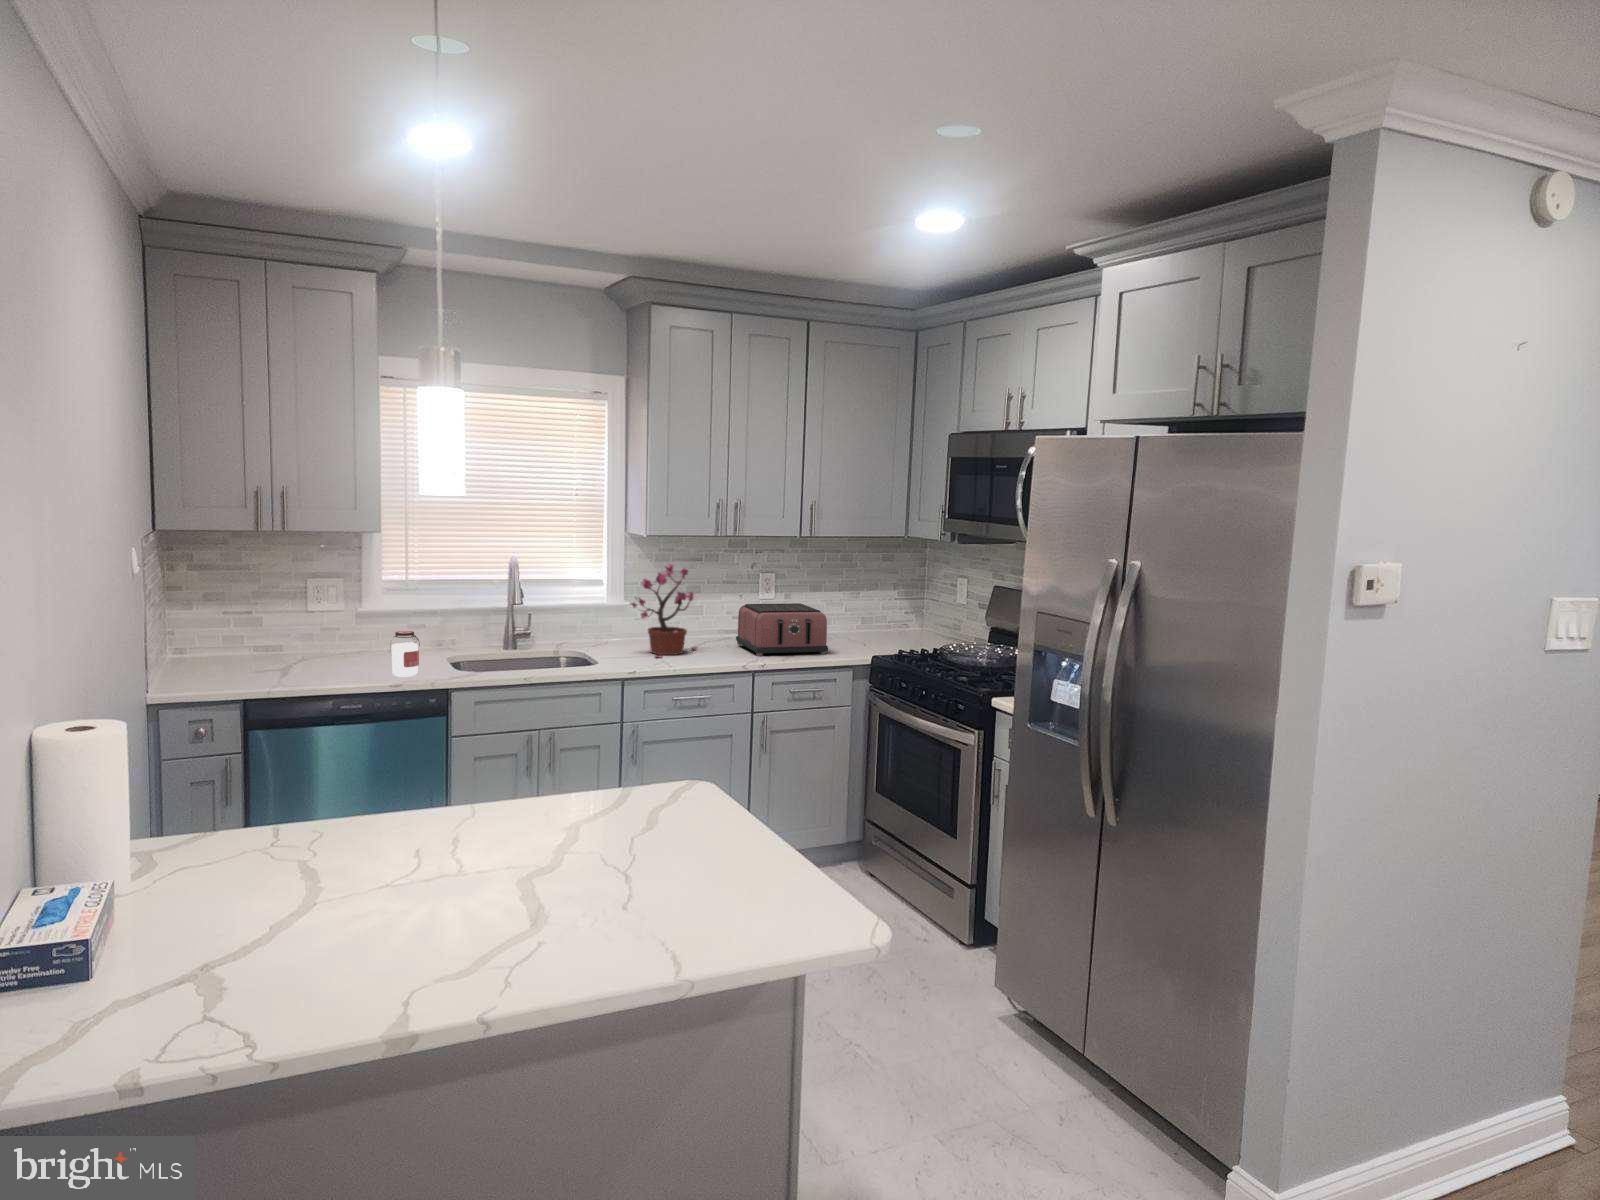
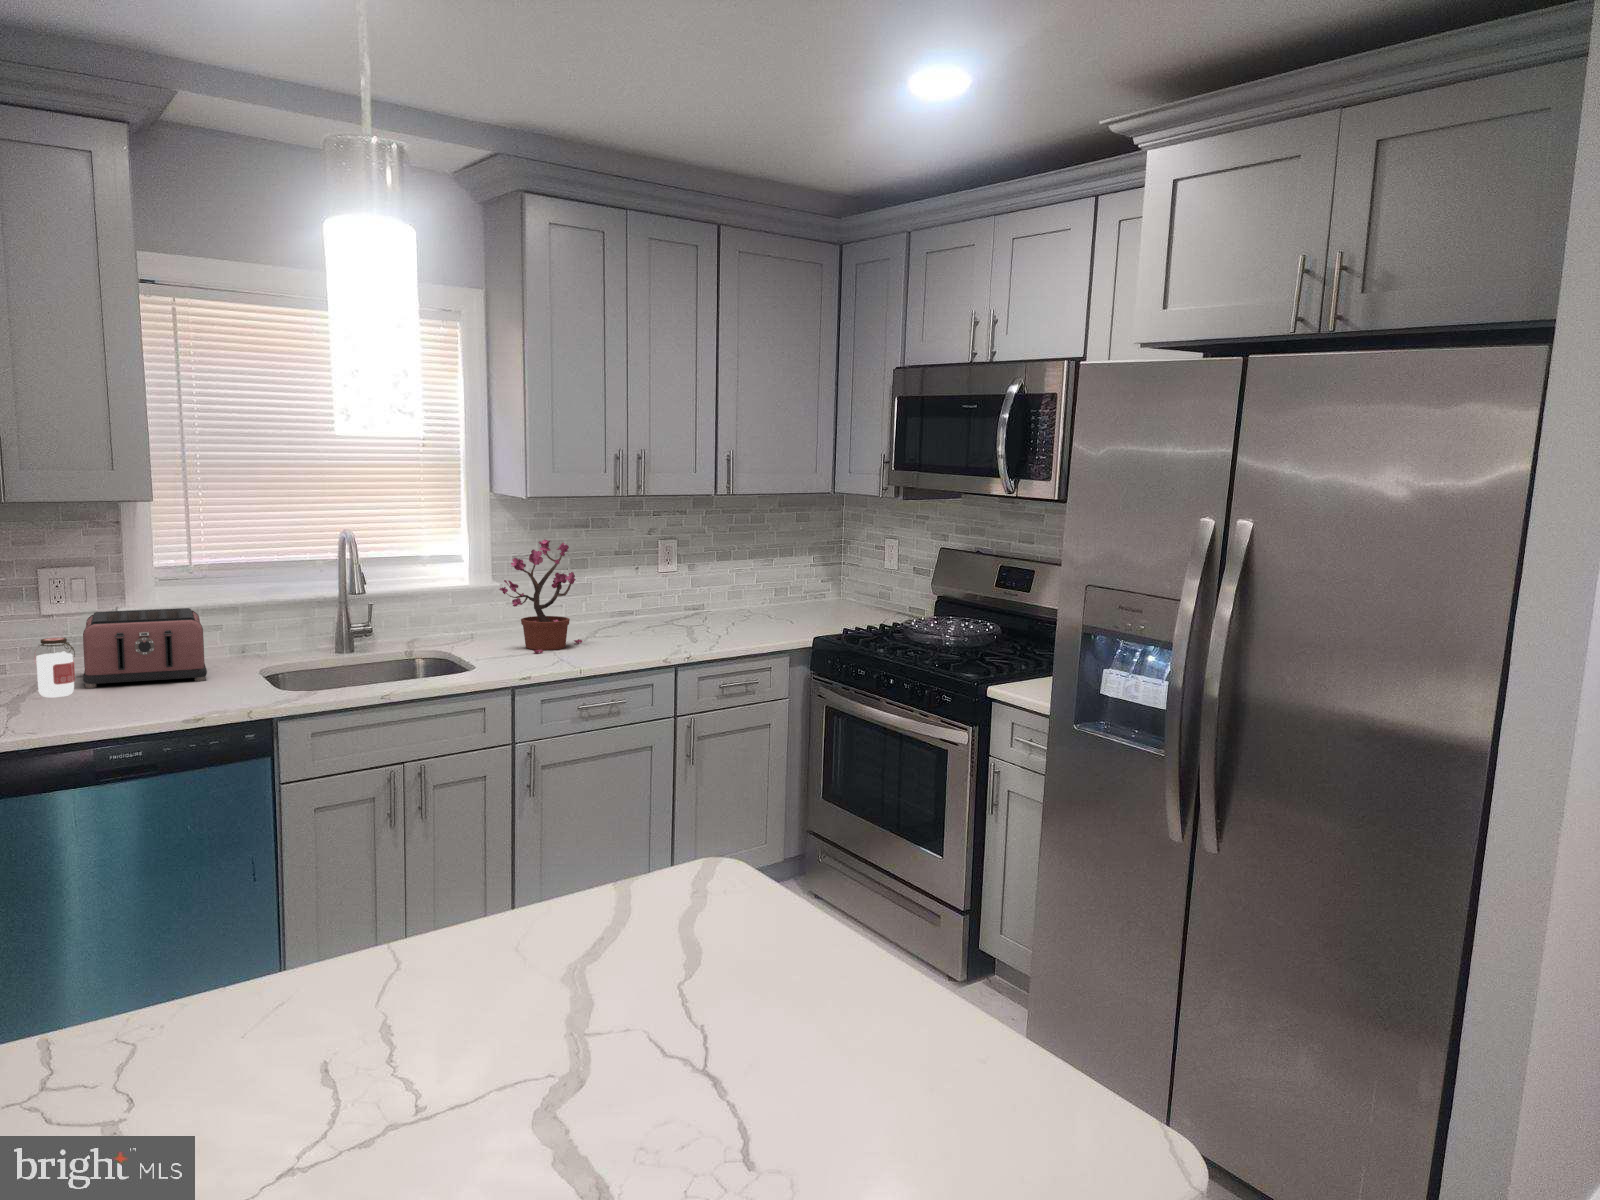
toaster: present [736,603,828,656] -> present [83,608,207,688]
jar: present [390,631,420,677] -> present [34,638,75,697]

